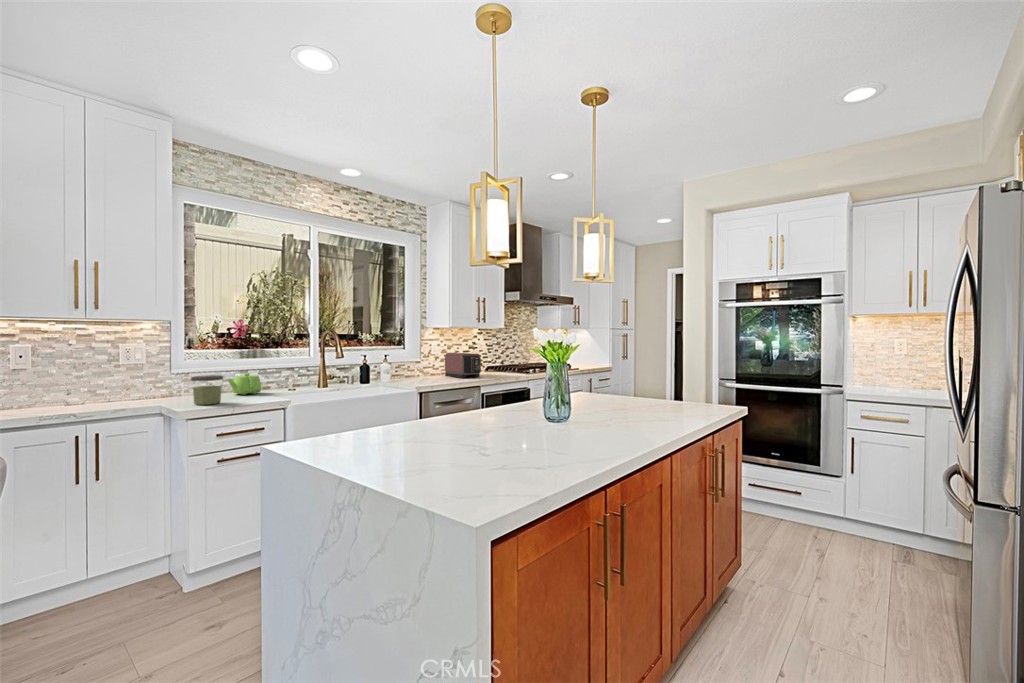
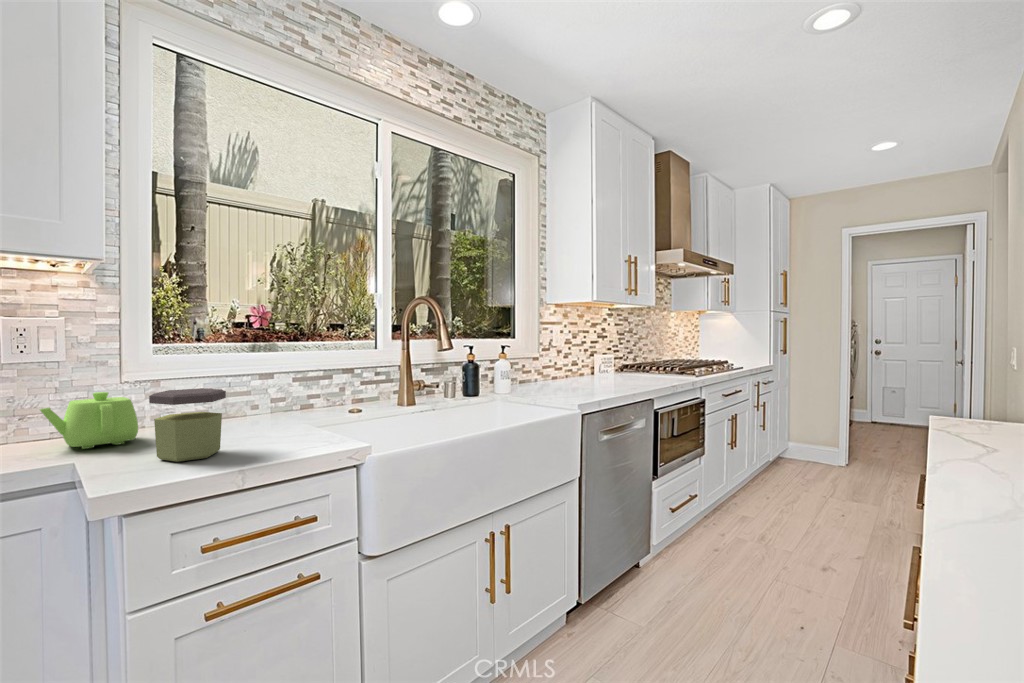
toaster: present [445,353,481,378] -> none [575,344,637,384]
teapot: present [227,373,261,395] -> present [40,392,138,449]

